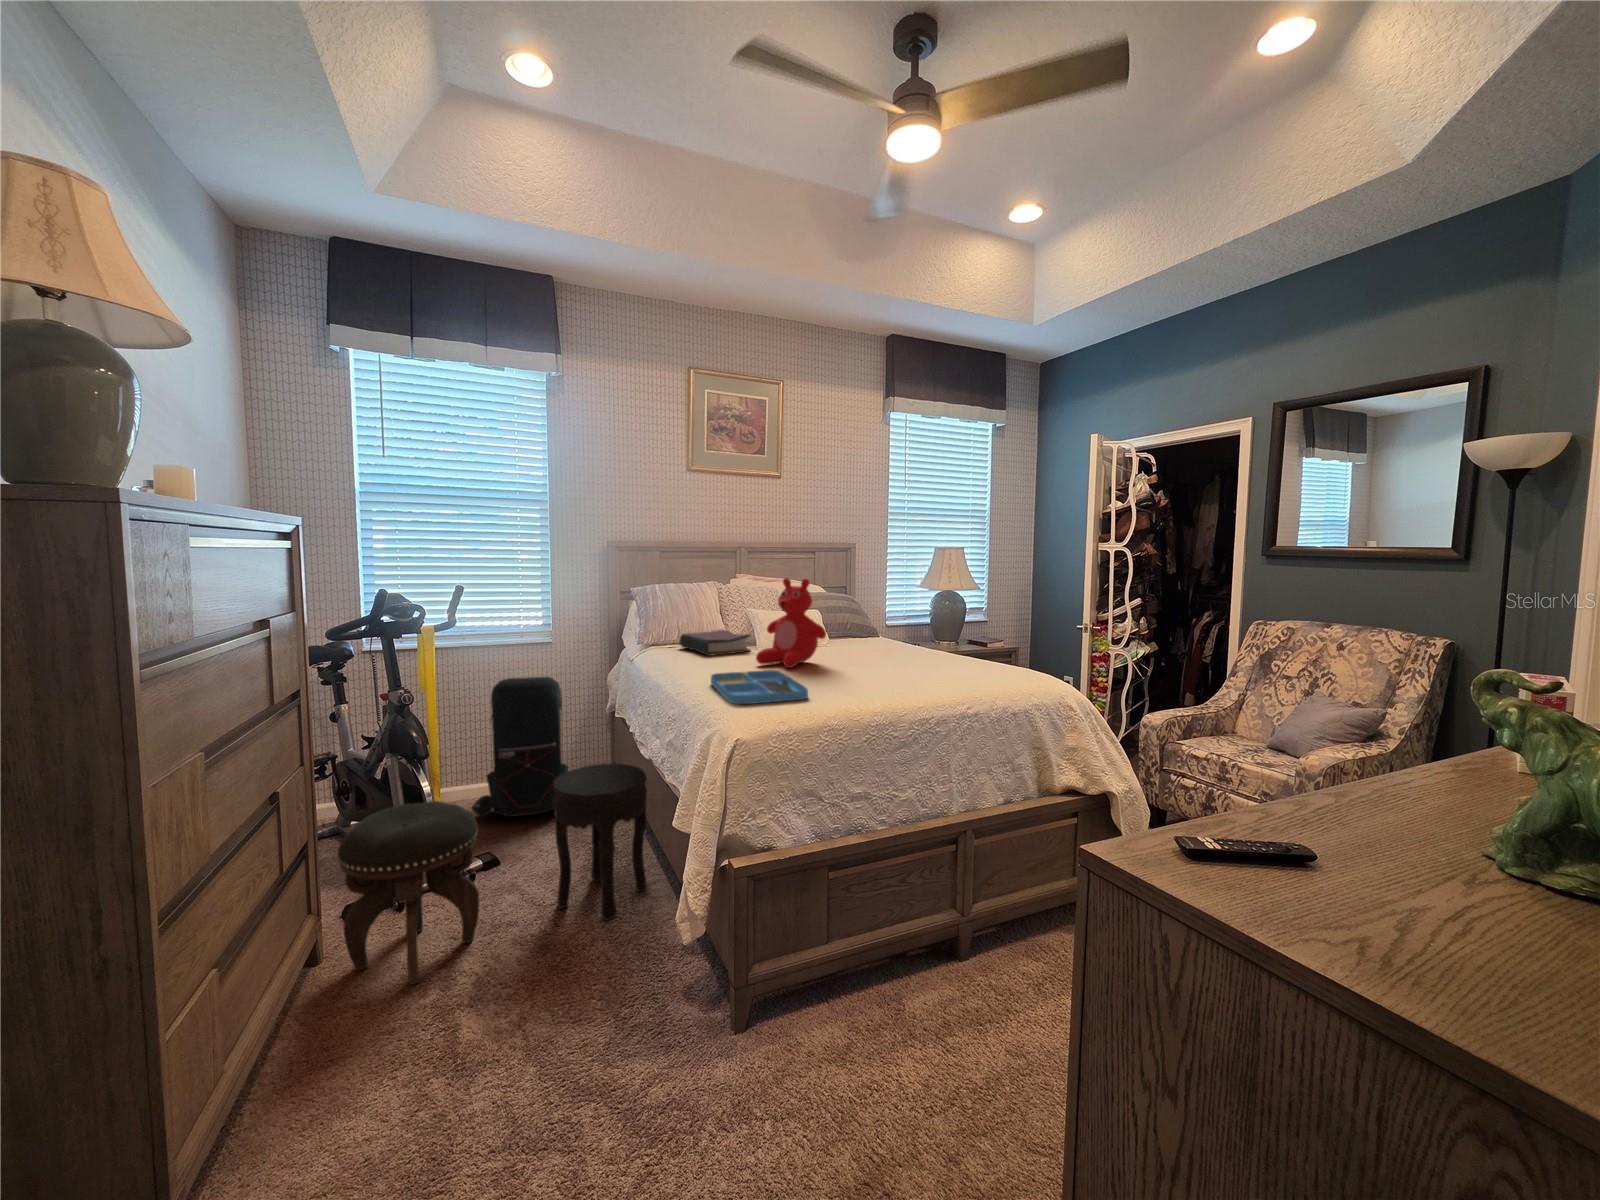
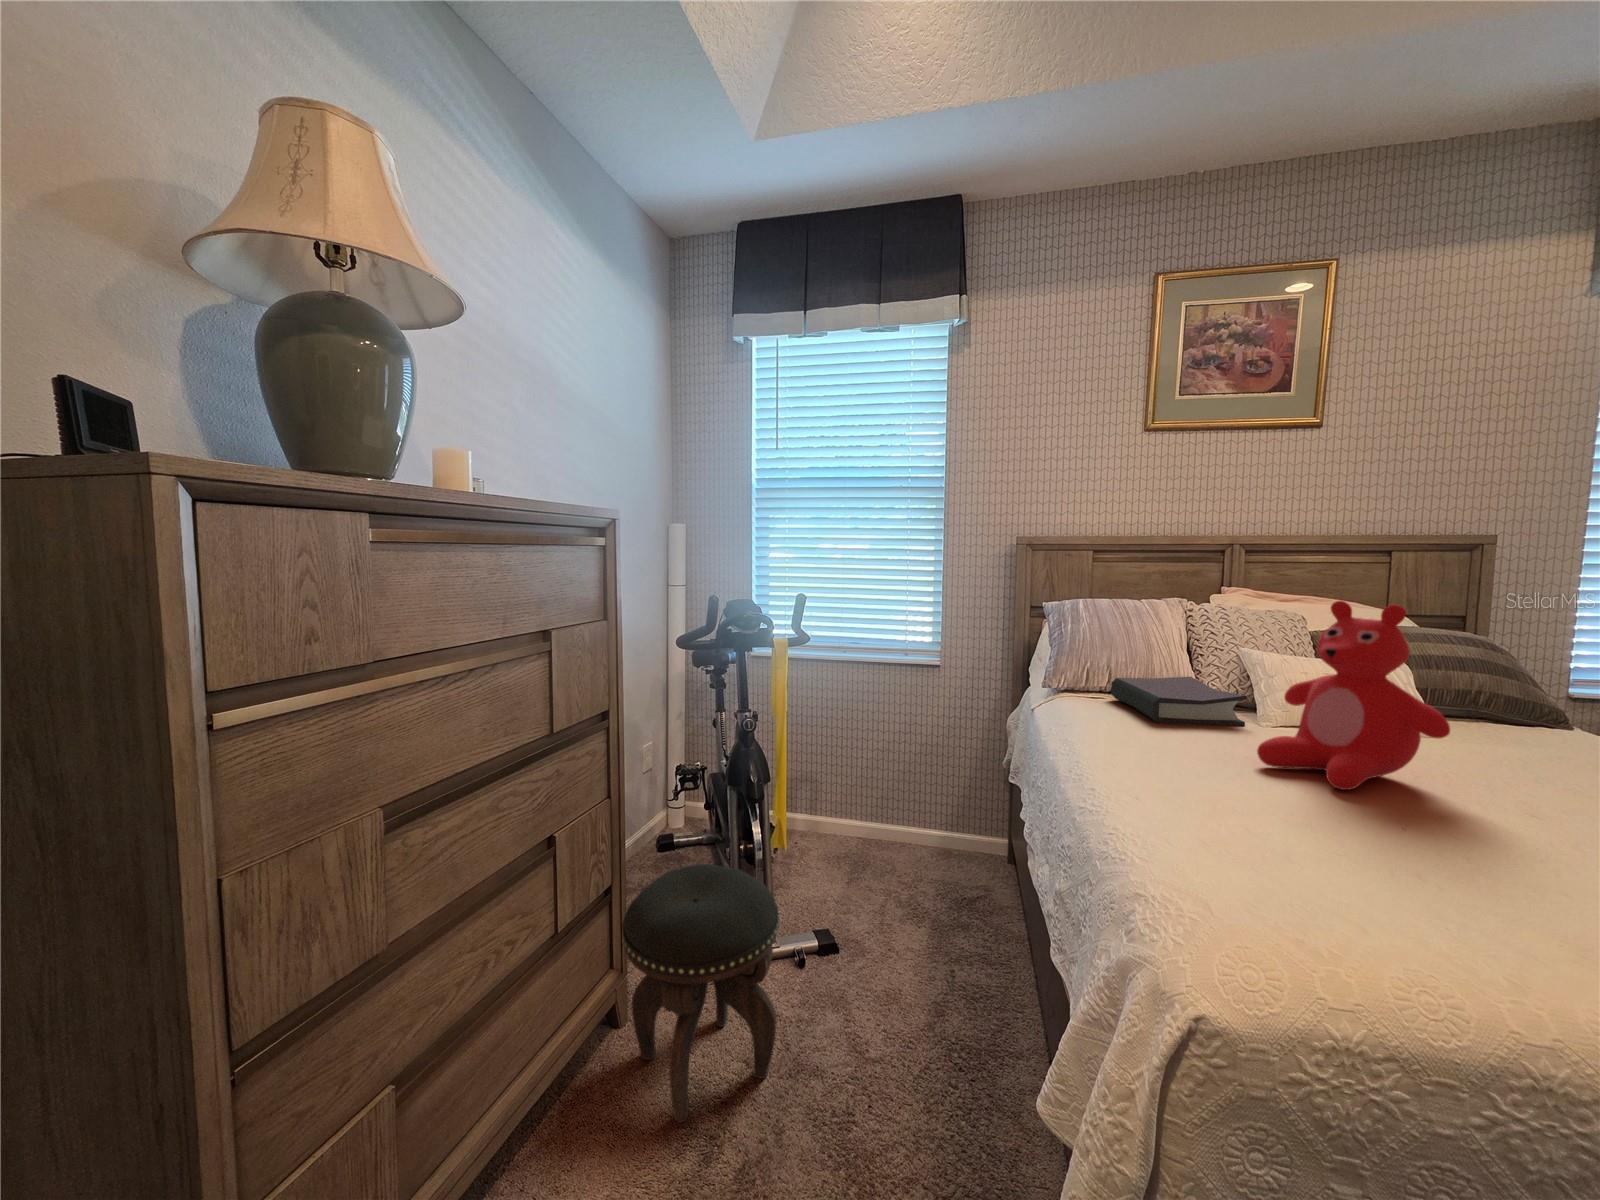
tray: present [711,670,808,704] -> none [1150,785,1427,931]
backpack: present [472,677,568,817] -> none [833,706,964,885]
side table: present [553,764,647,920] -> none [881,867,1025,1141]

